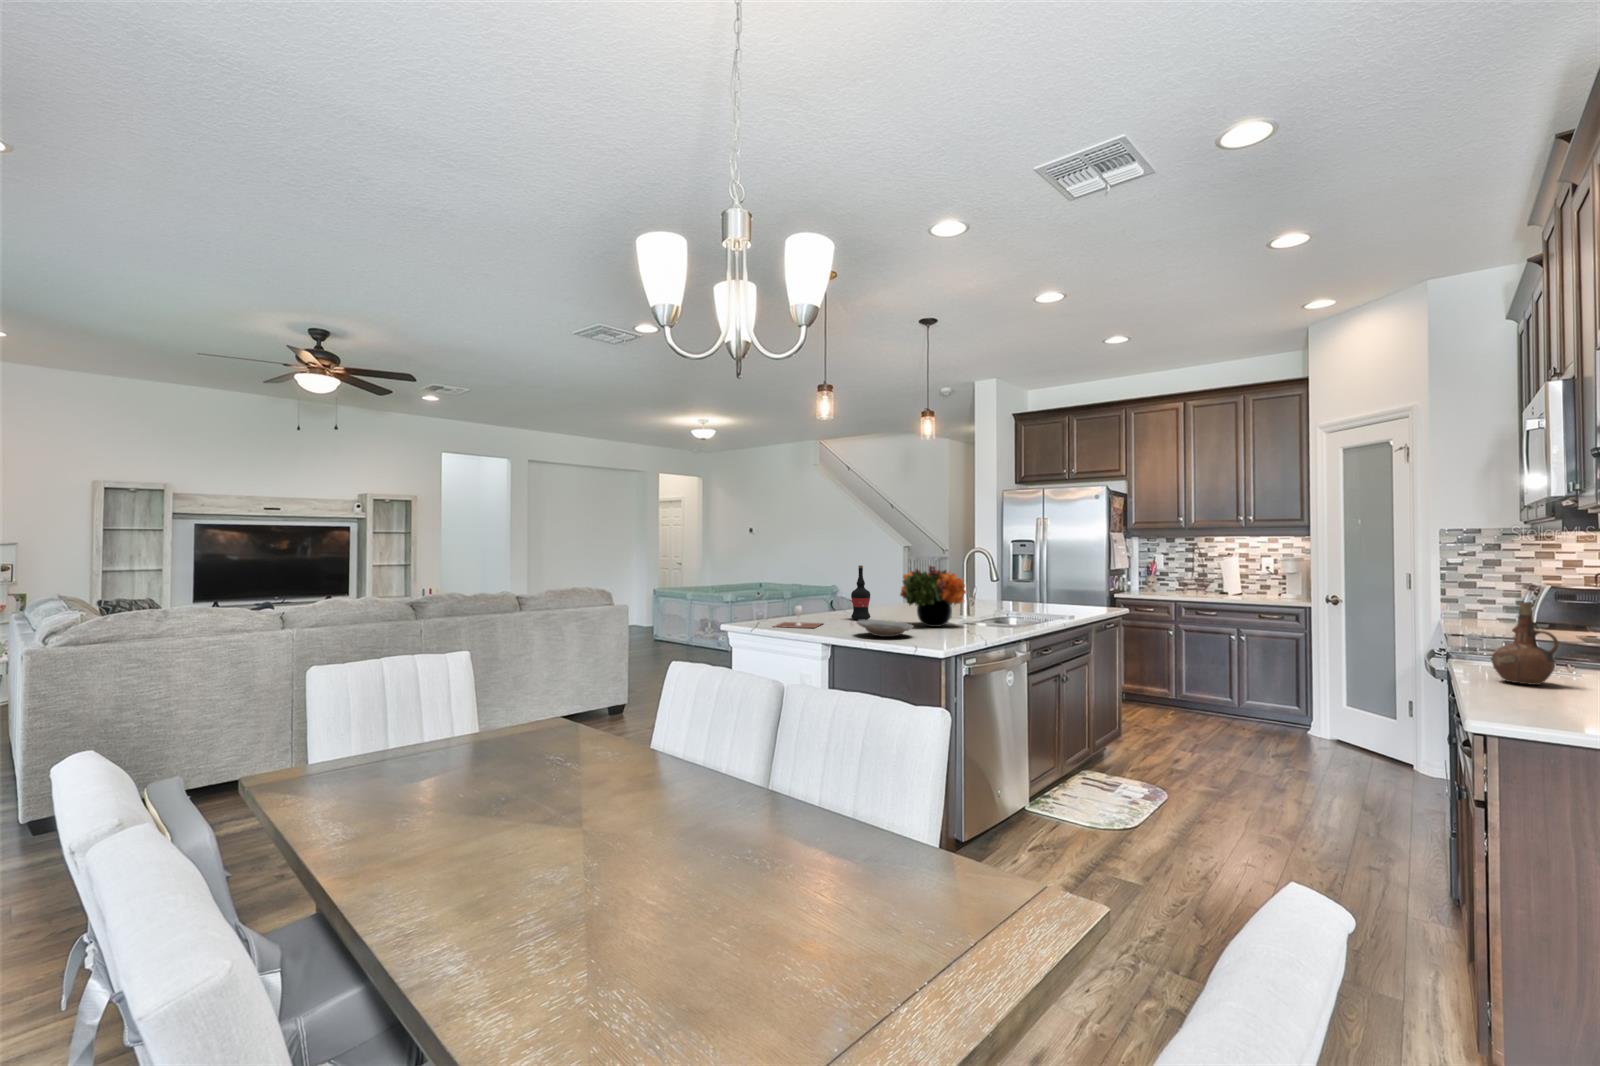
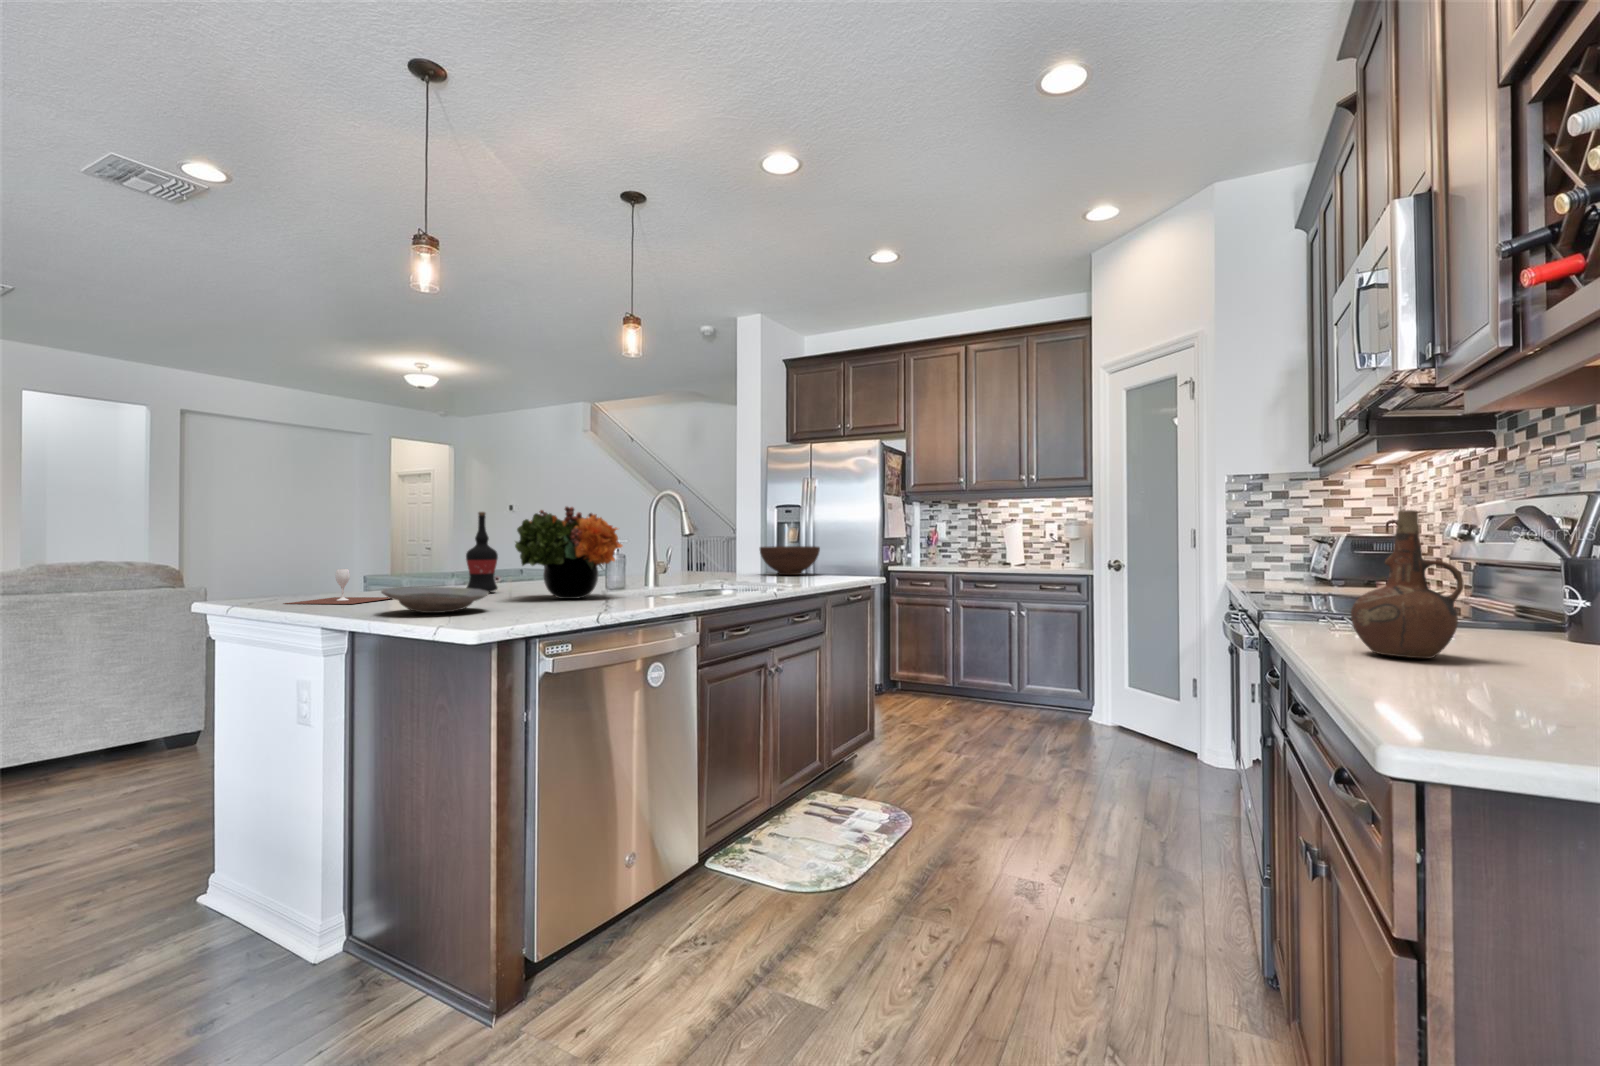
fruit bowl: none [1014,579,1065,604] -> present [760,546,820,575]

